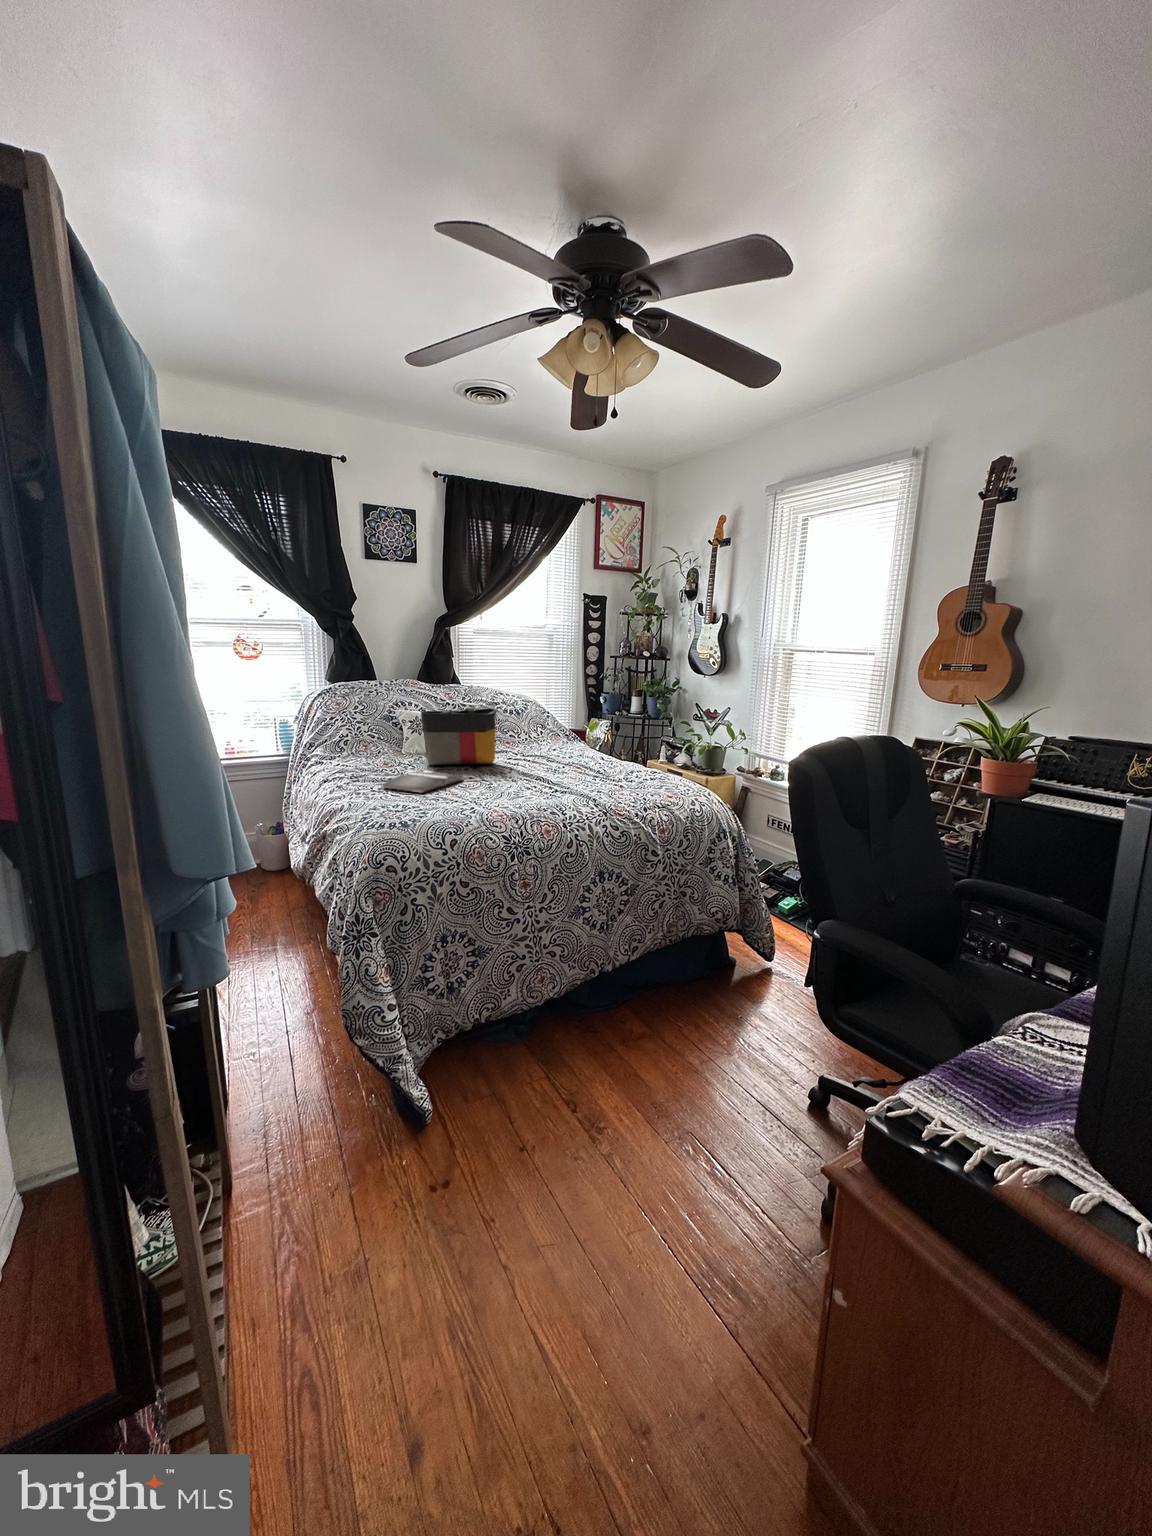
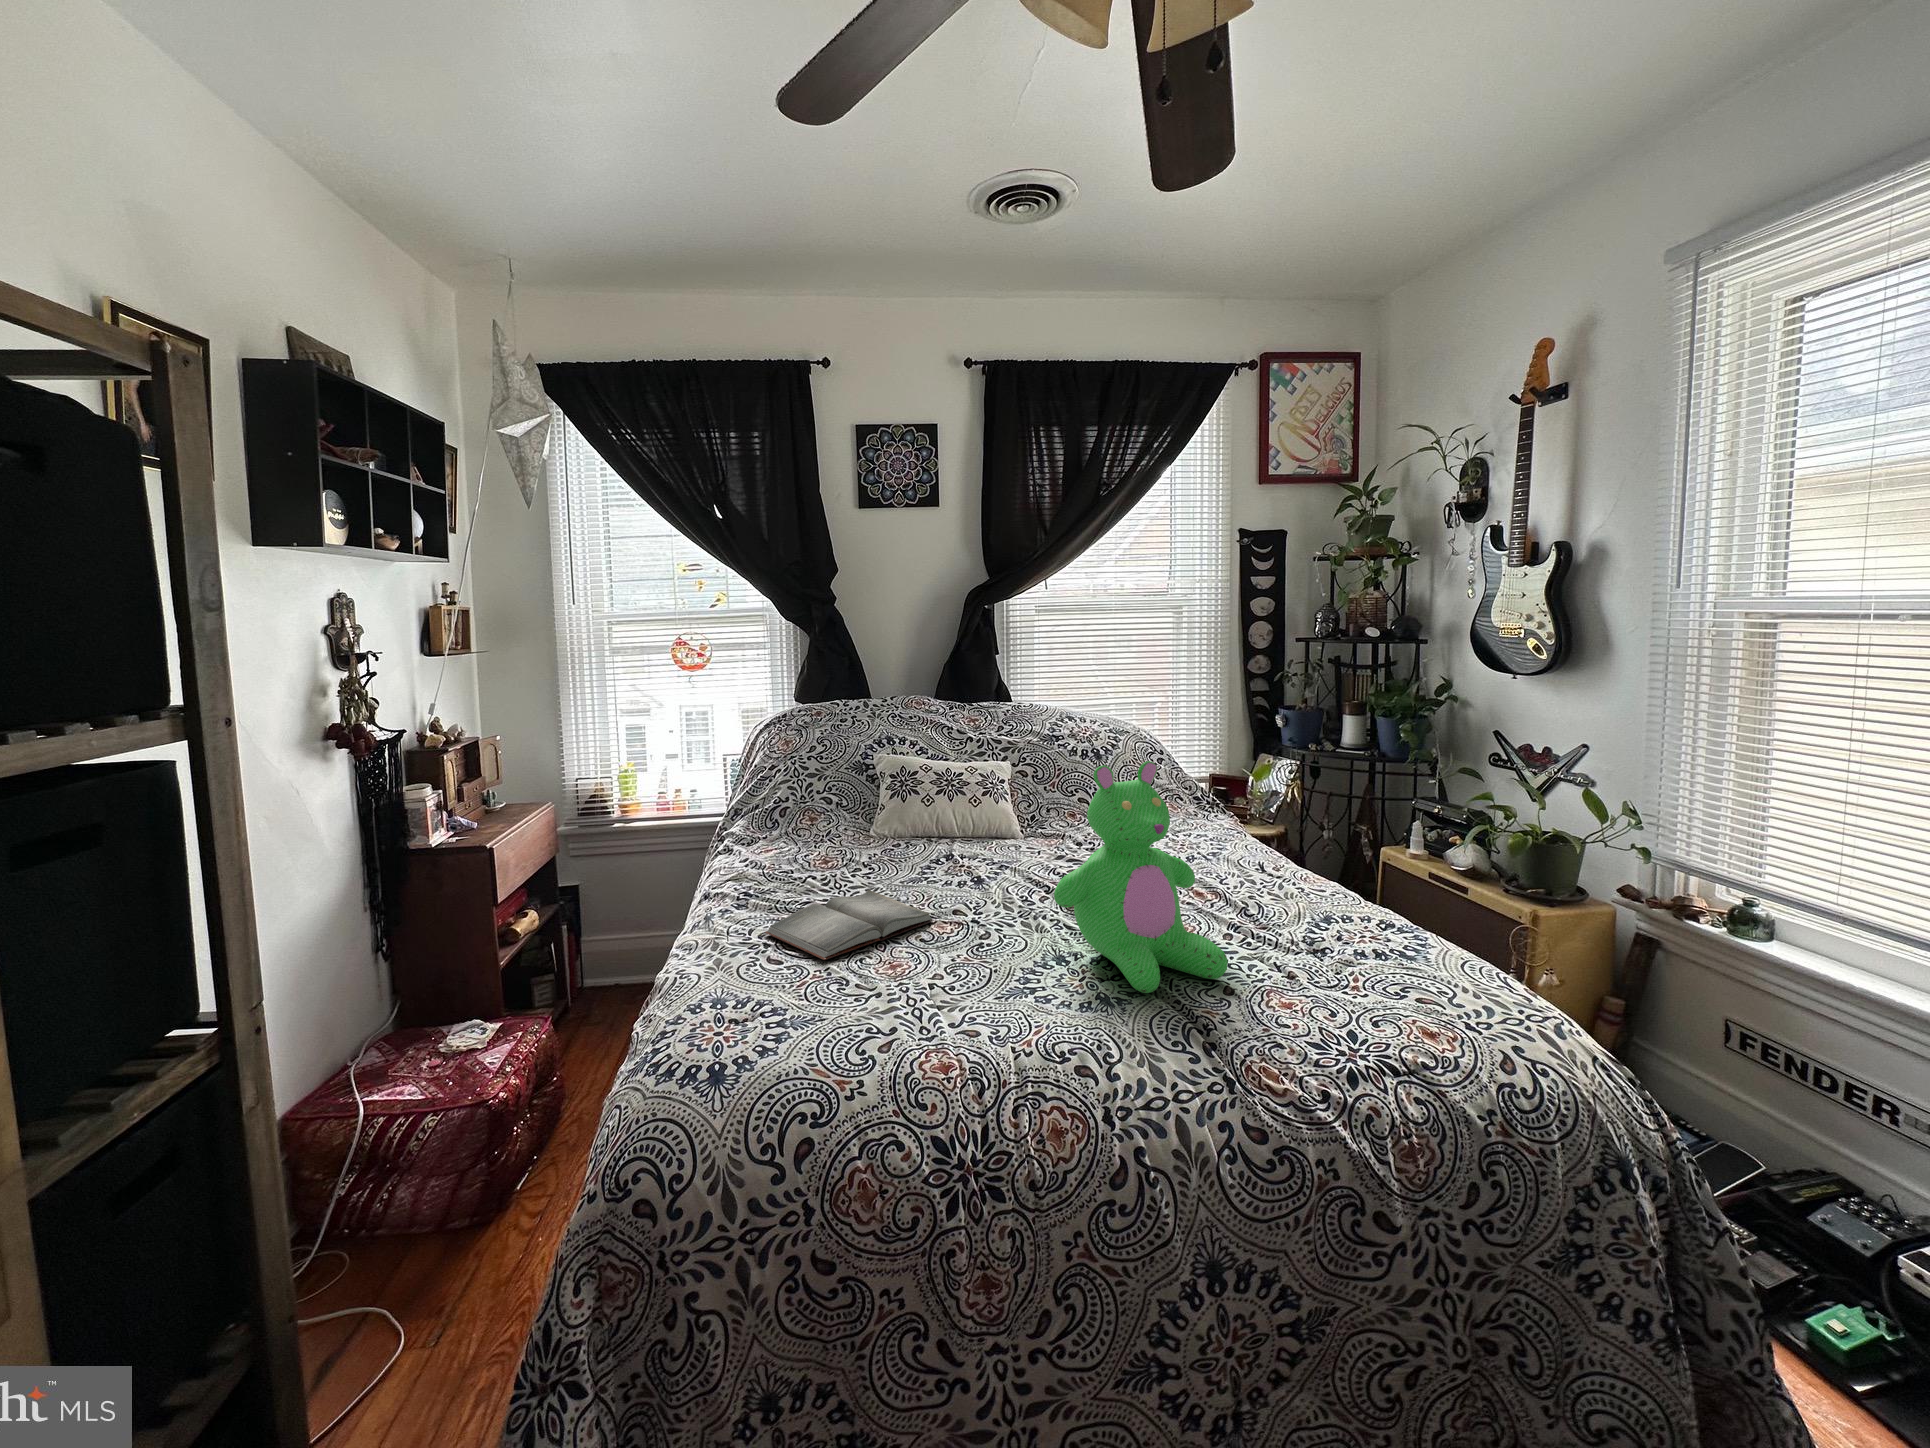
teddy bear: none [529,699,600,792] -> present [1054,761,1228,993]
tote bag: present [421,708,498,765] -> none [886,762,1027,874]

